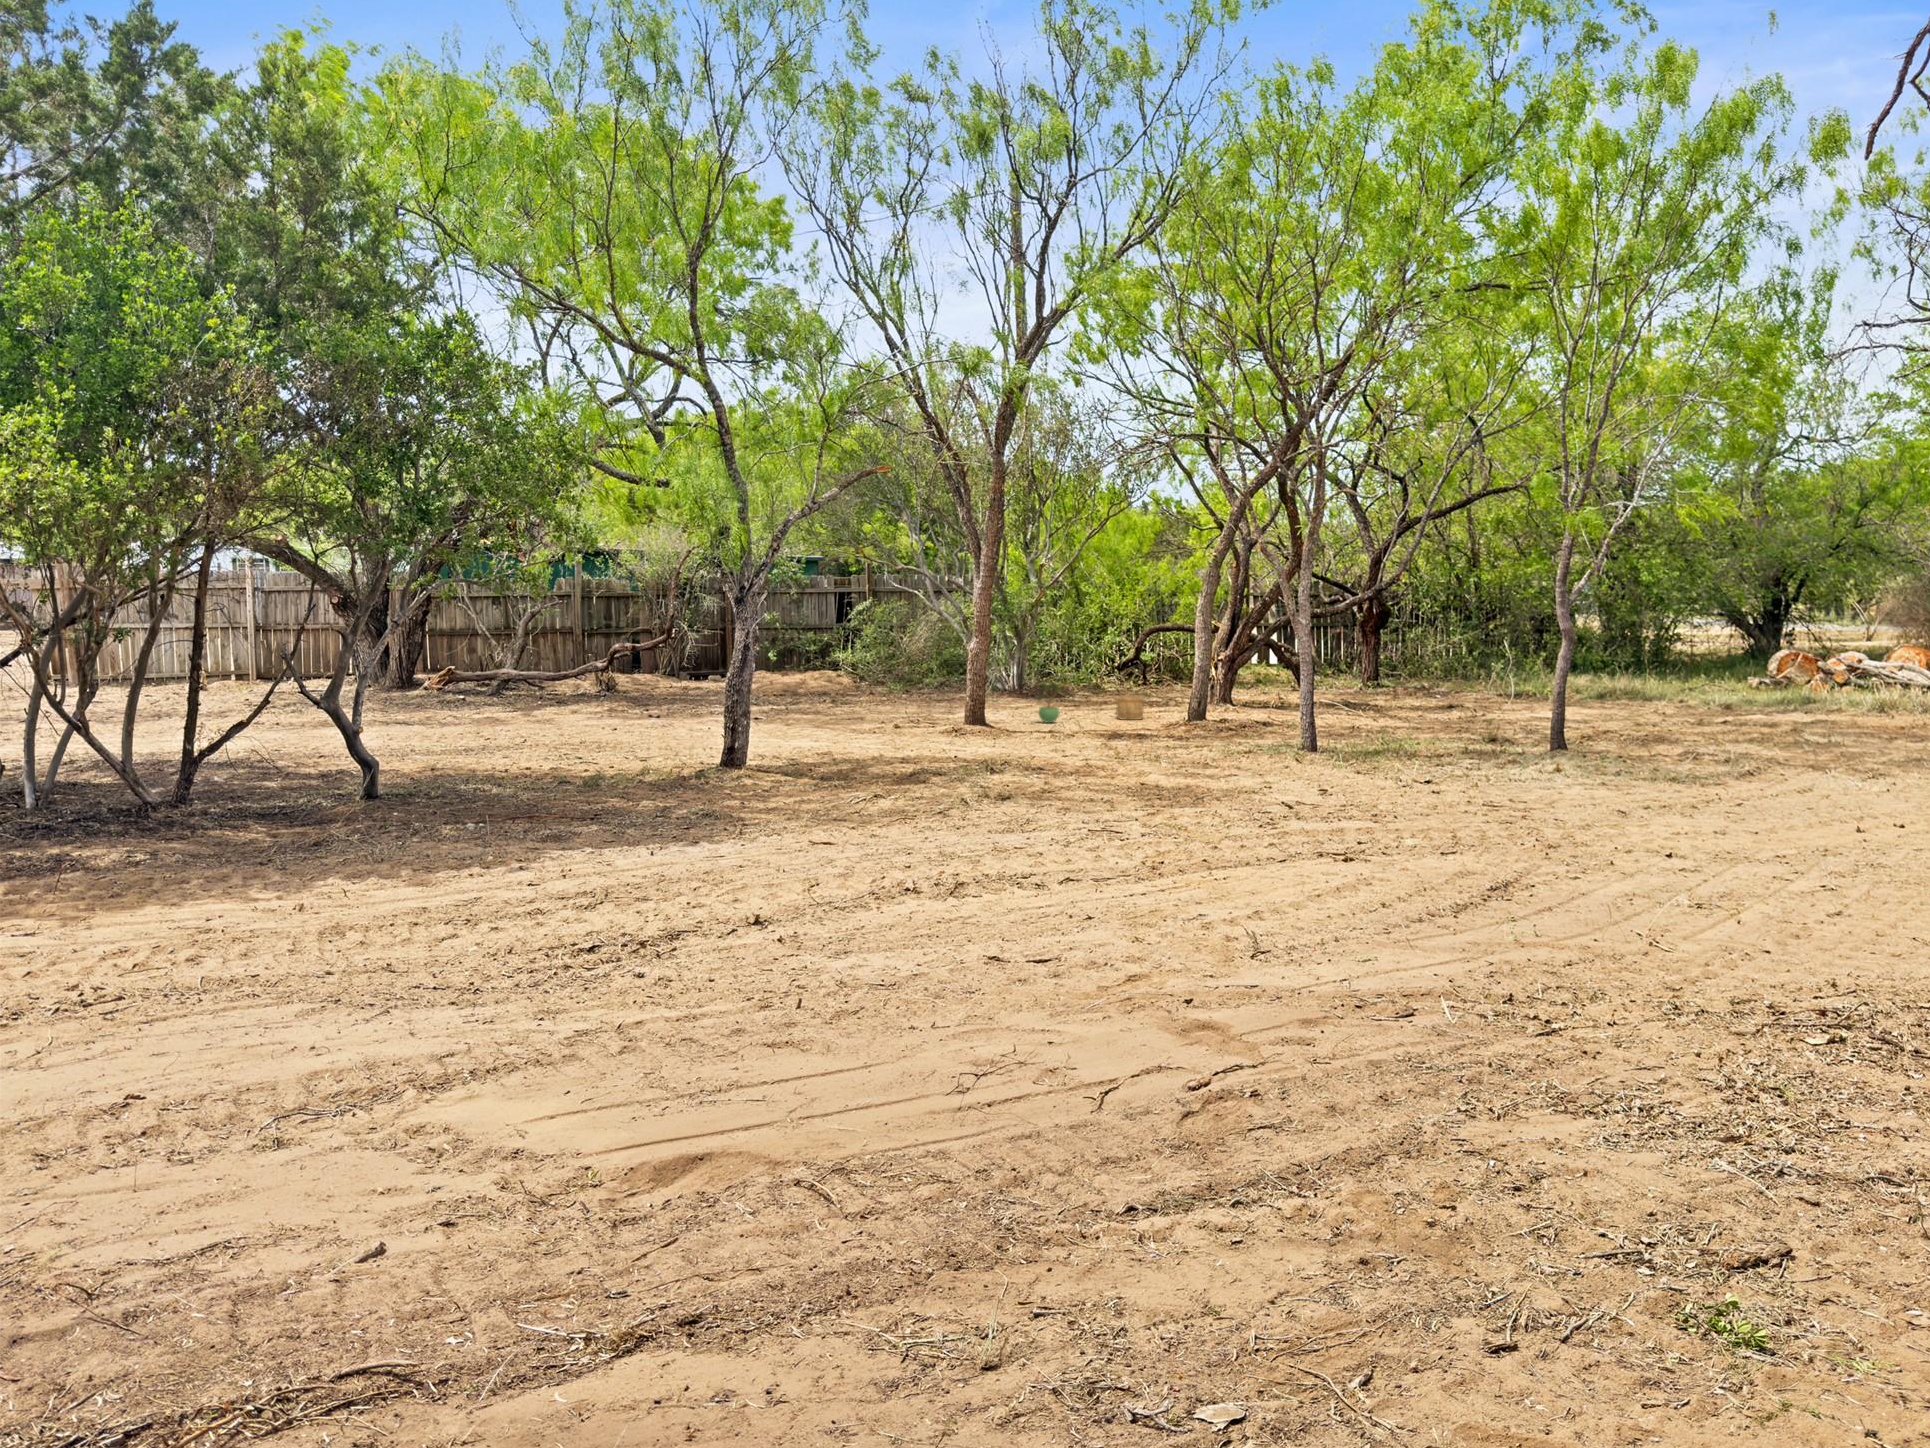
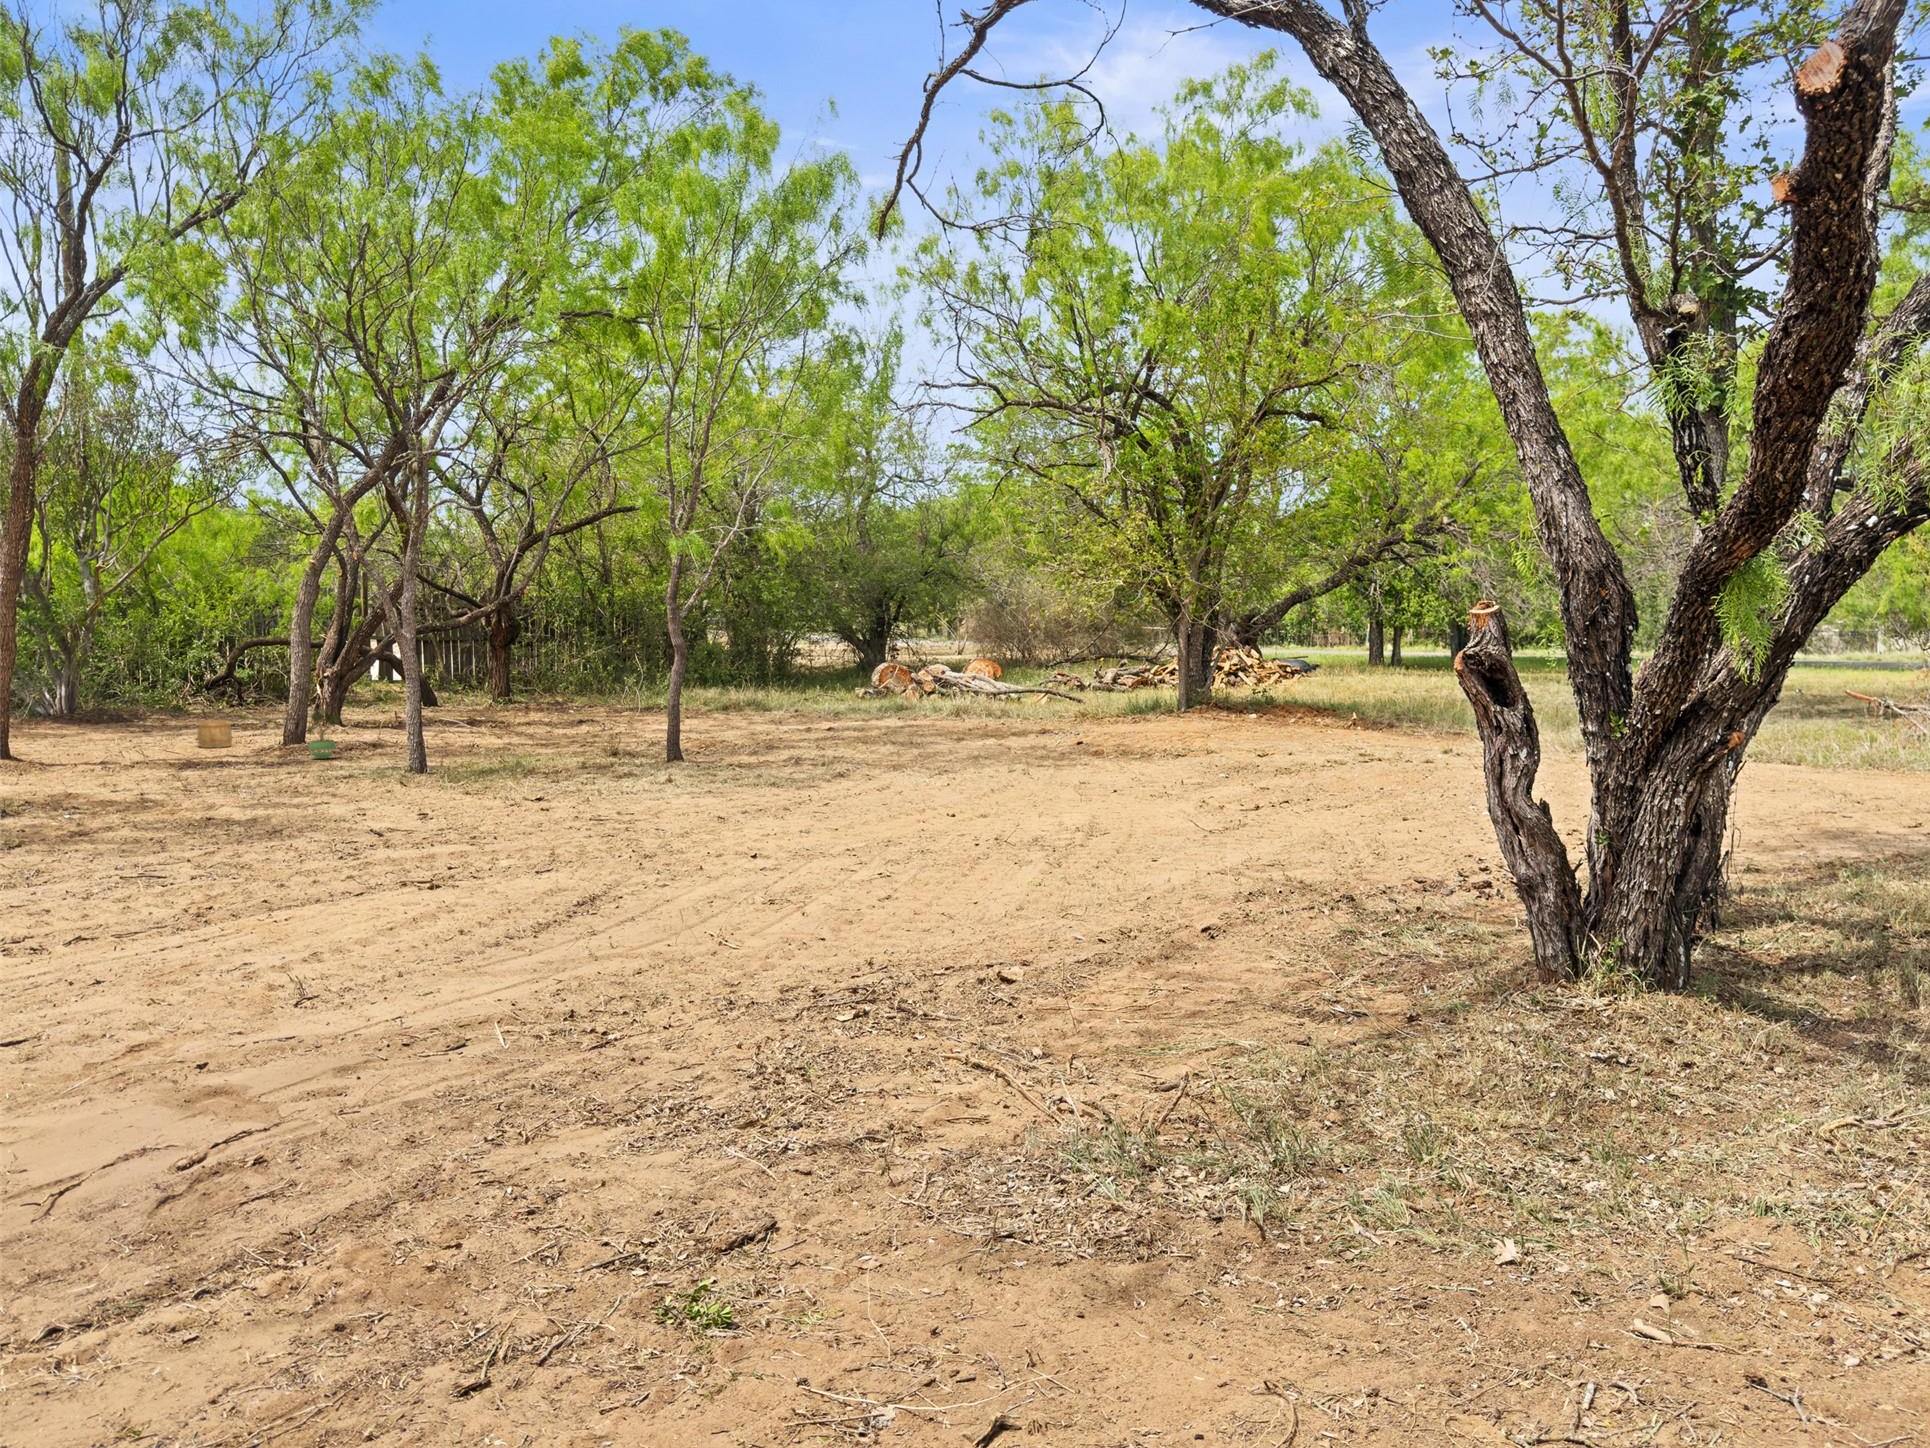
potted plant: present [1037,681,1064,723] -> present [307,710,340,759]

